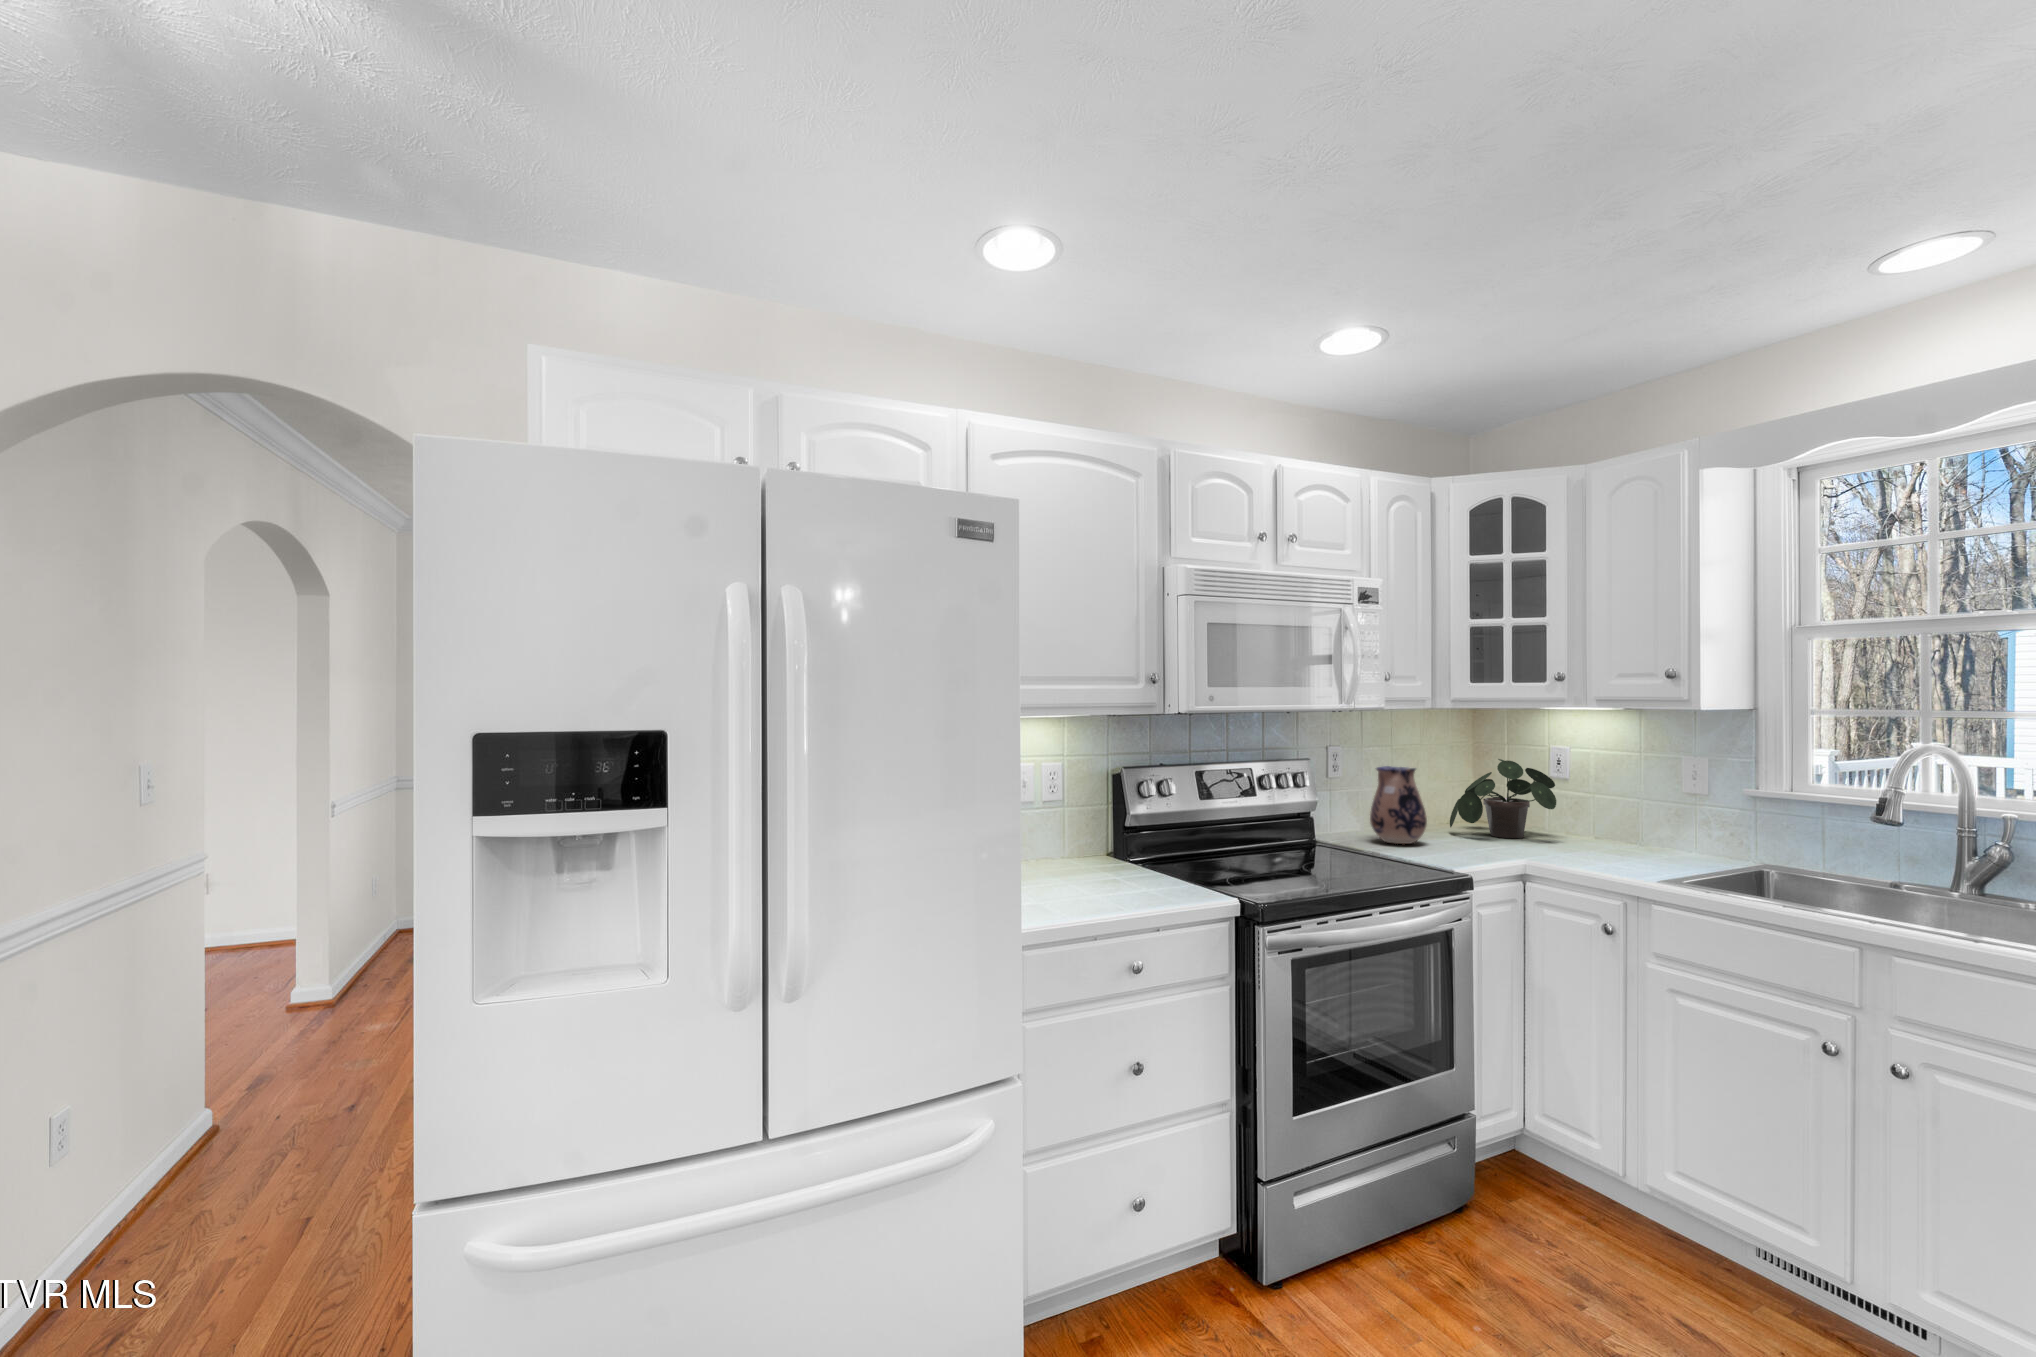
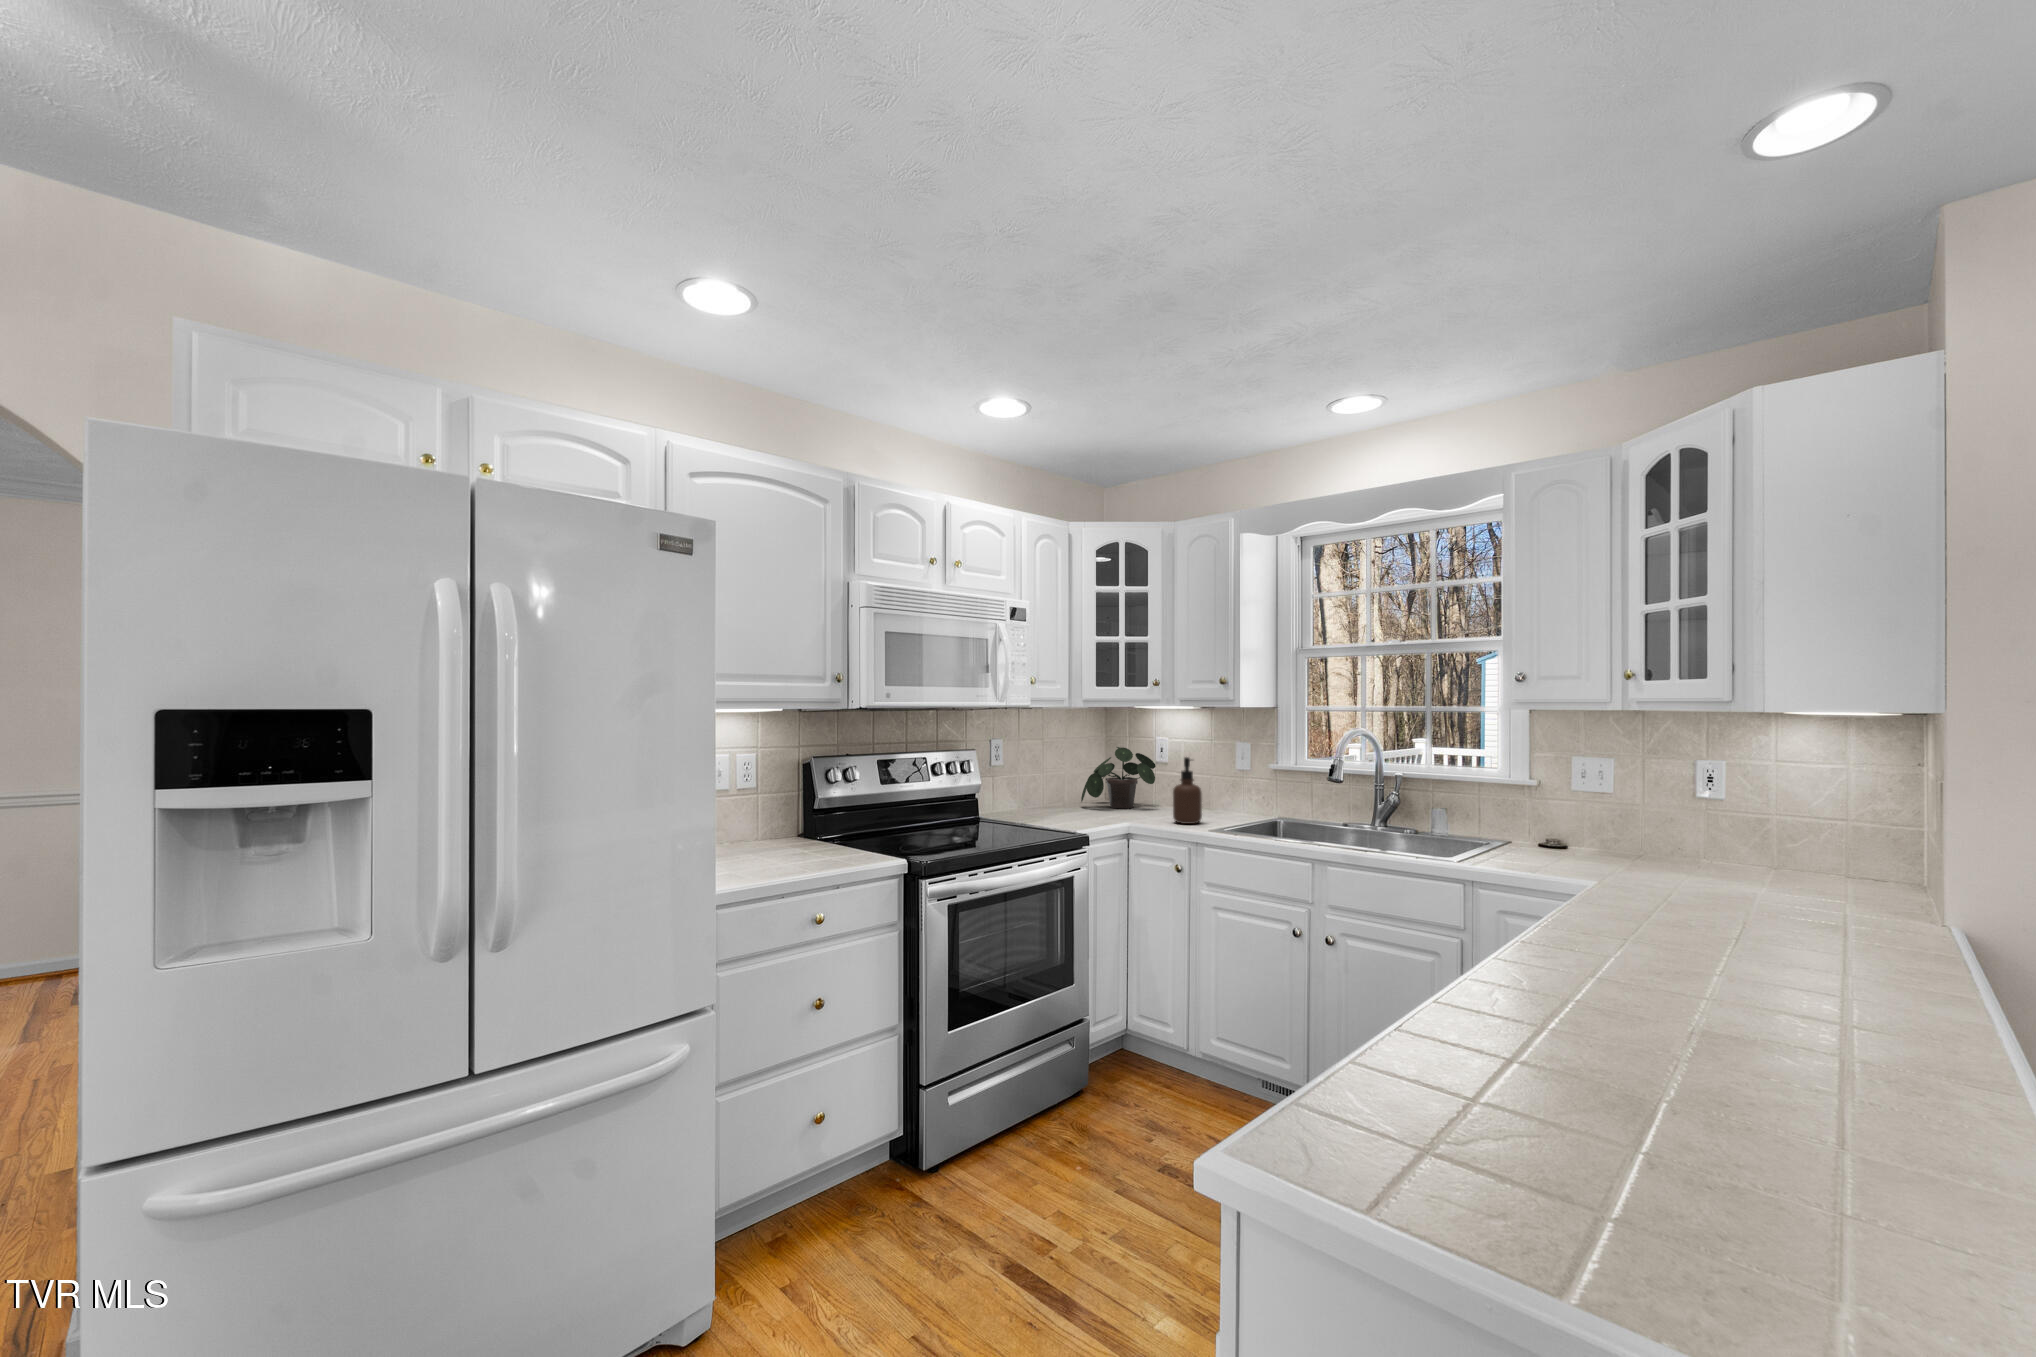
ceramic pitcher: present [1370,766,1427,844] -> none [1019,754,1062,816]
soap dispenser: none [1592,779,1638,869] -> present [1173,757,1202,824]

